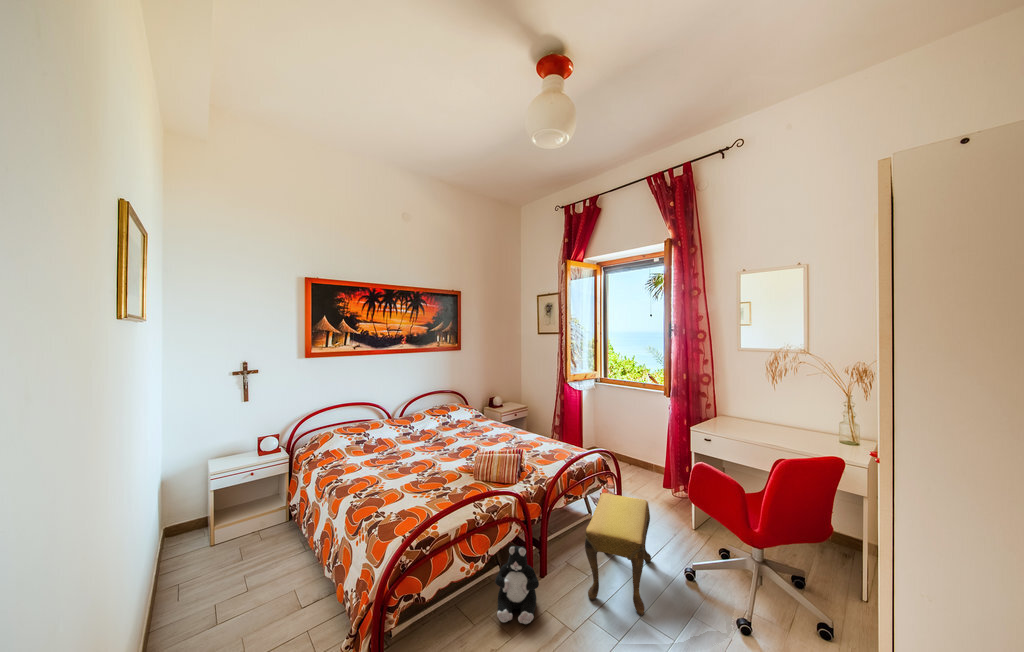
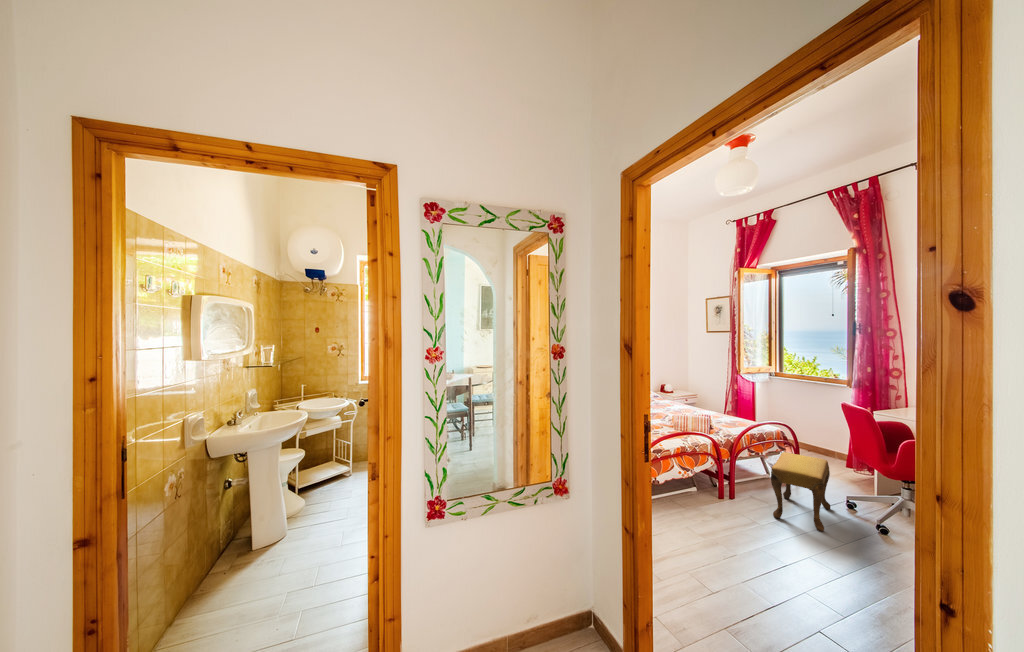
plush toy: present [495,546,539,624] -> none [698,471,733,519]

